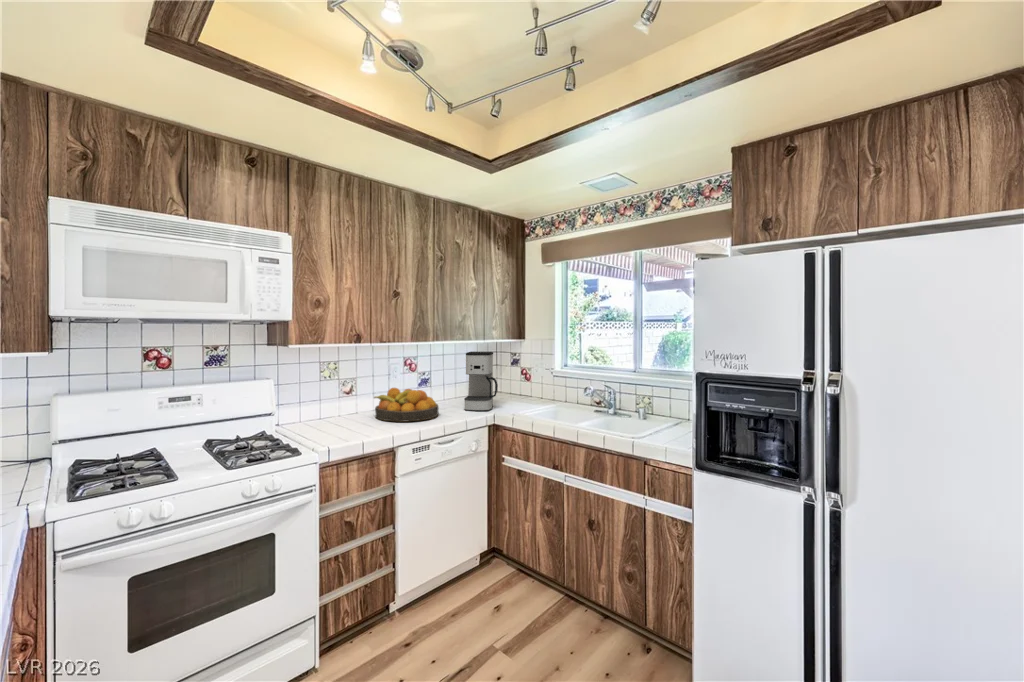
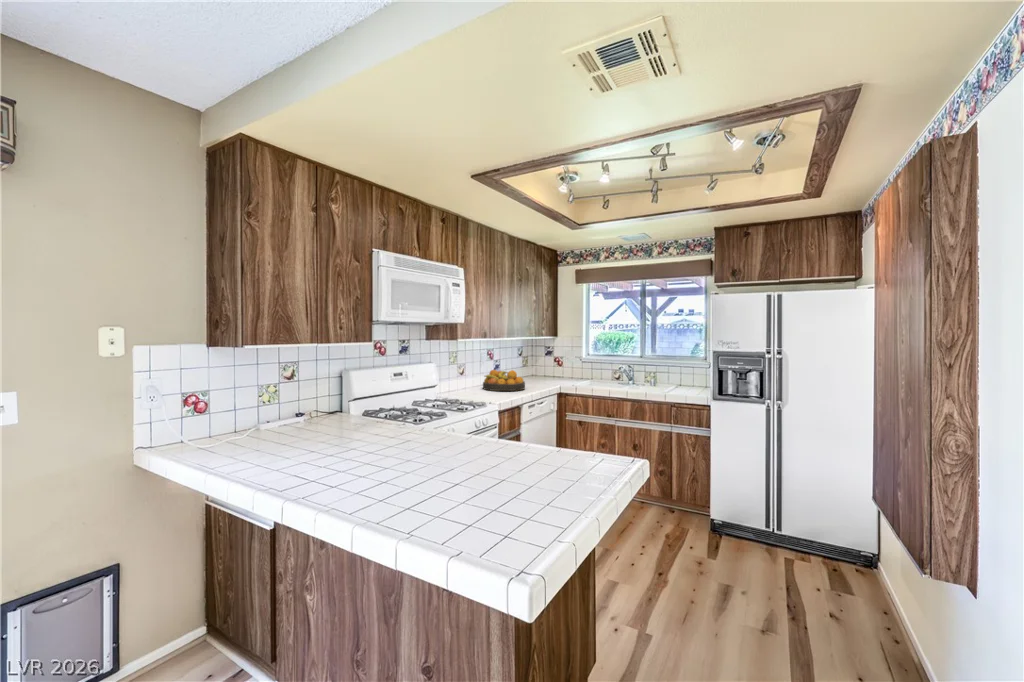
coffee maker: present [464,352,498,411] -> none [530,345,553,385]

